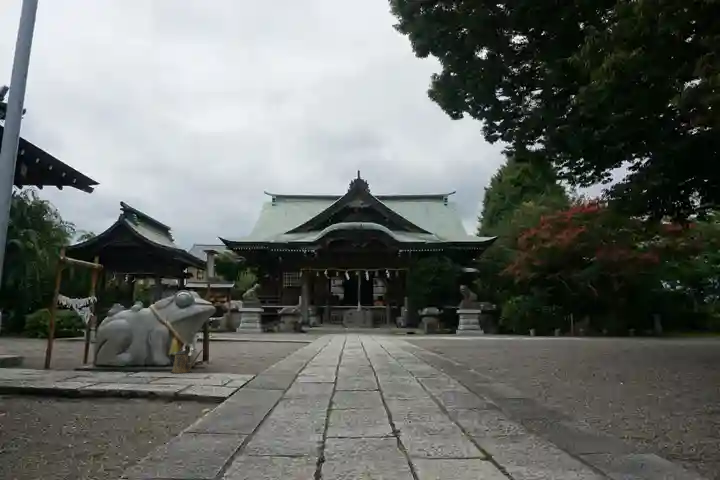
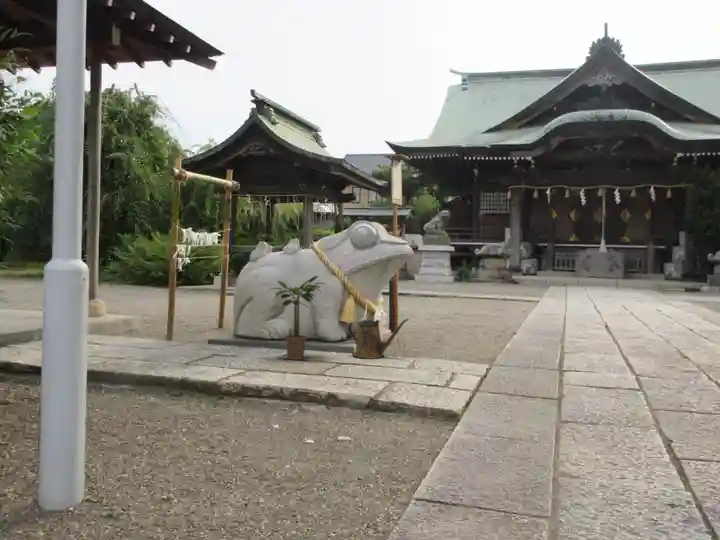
potted plant: none [121,326,156,376] -> present [273,276,324,360]

